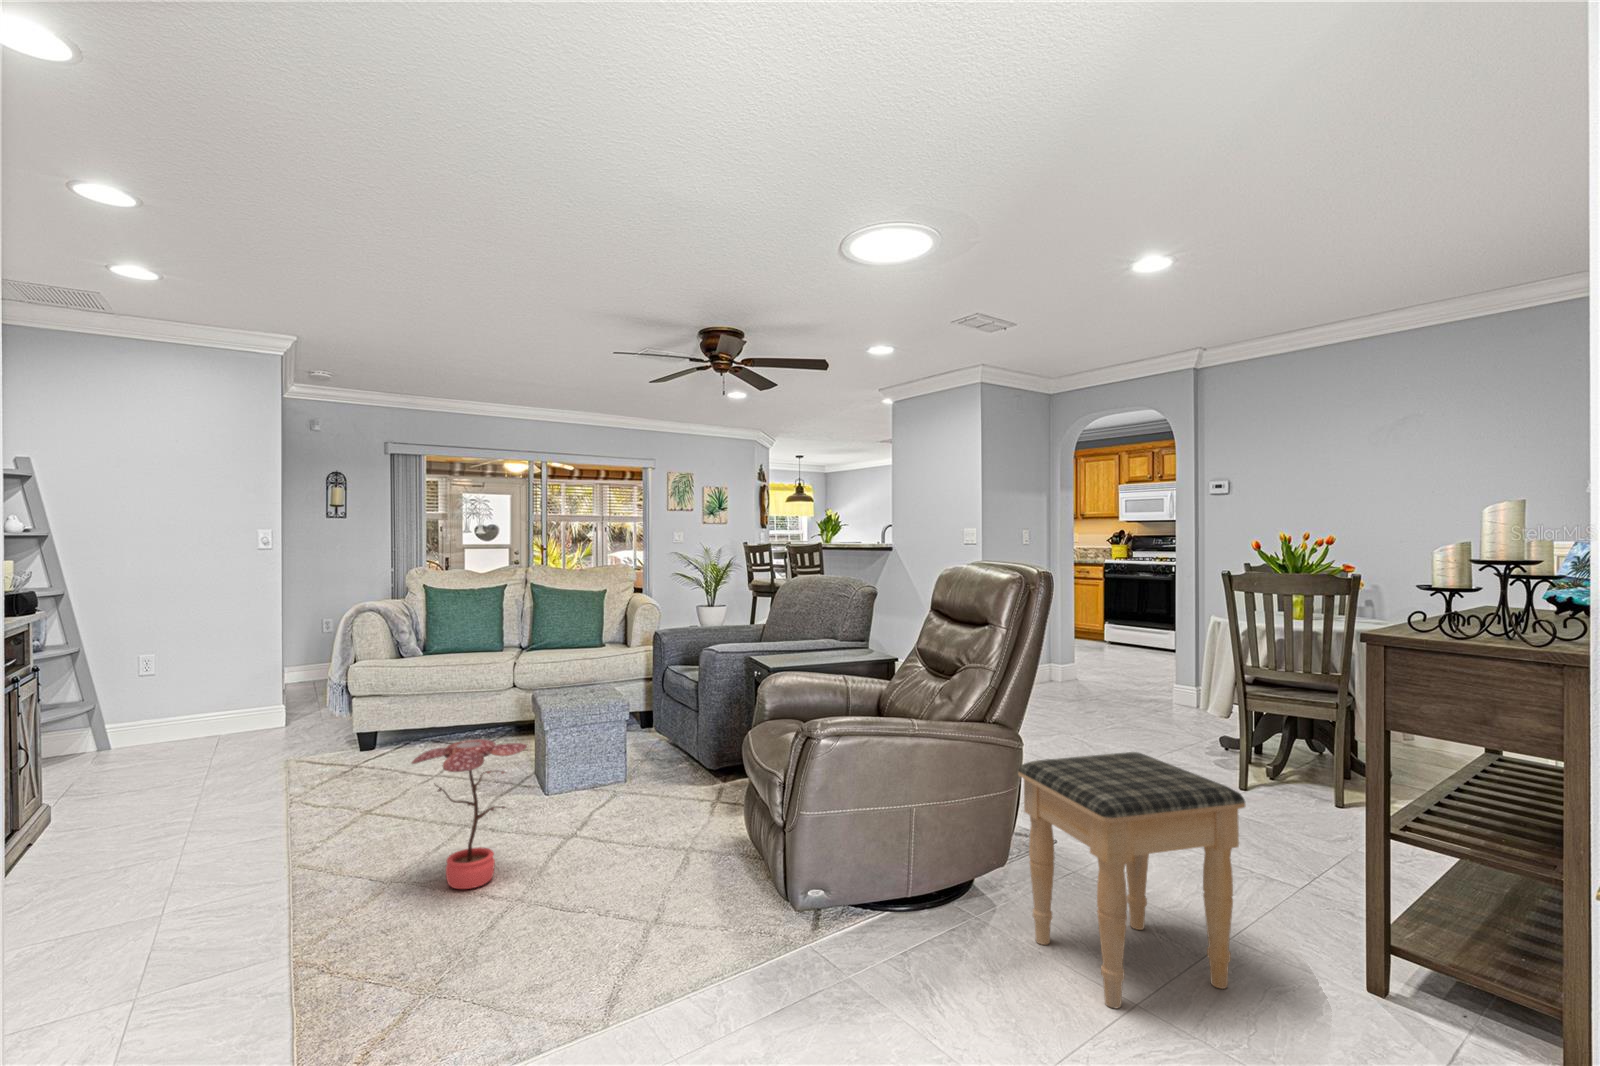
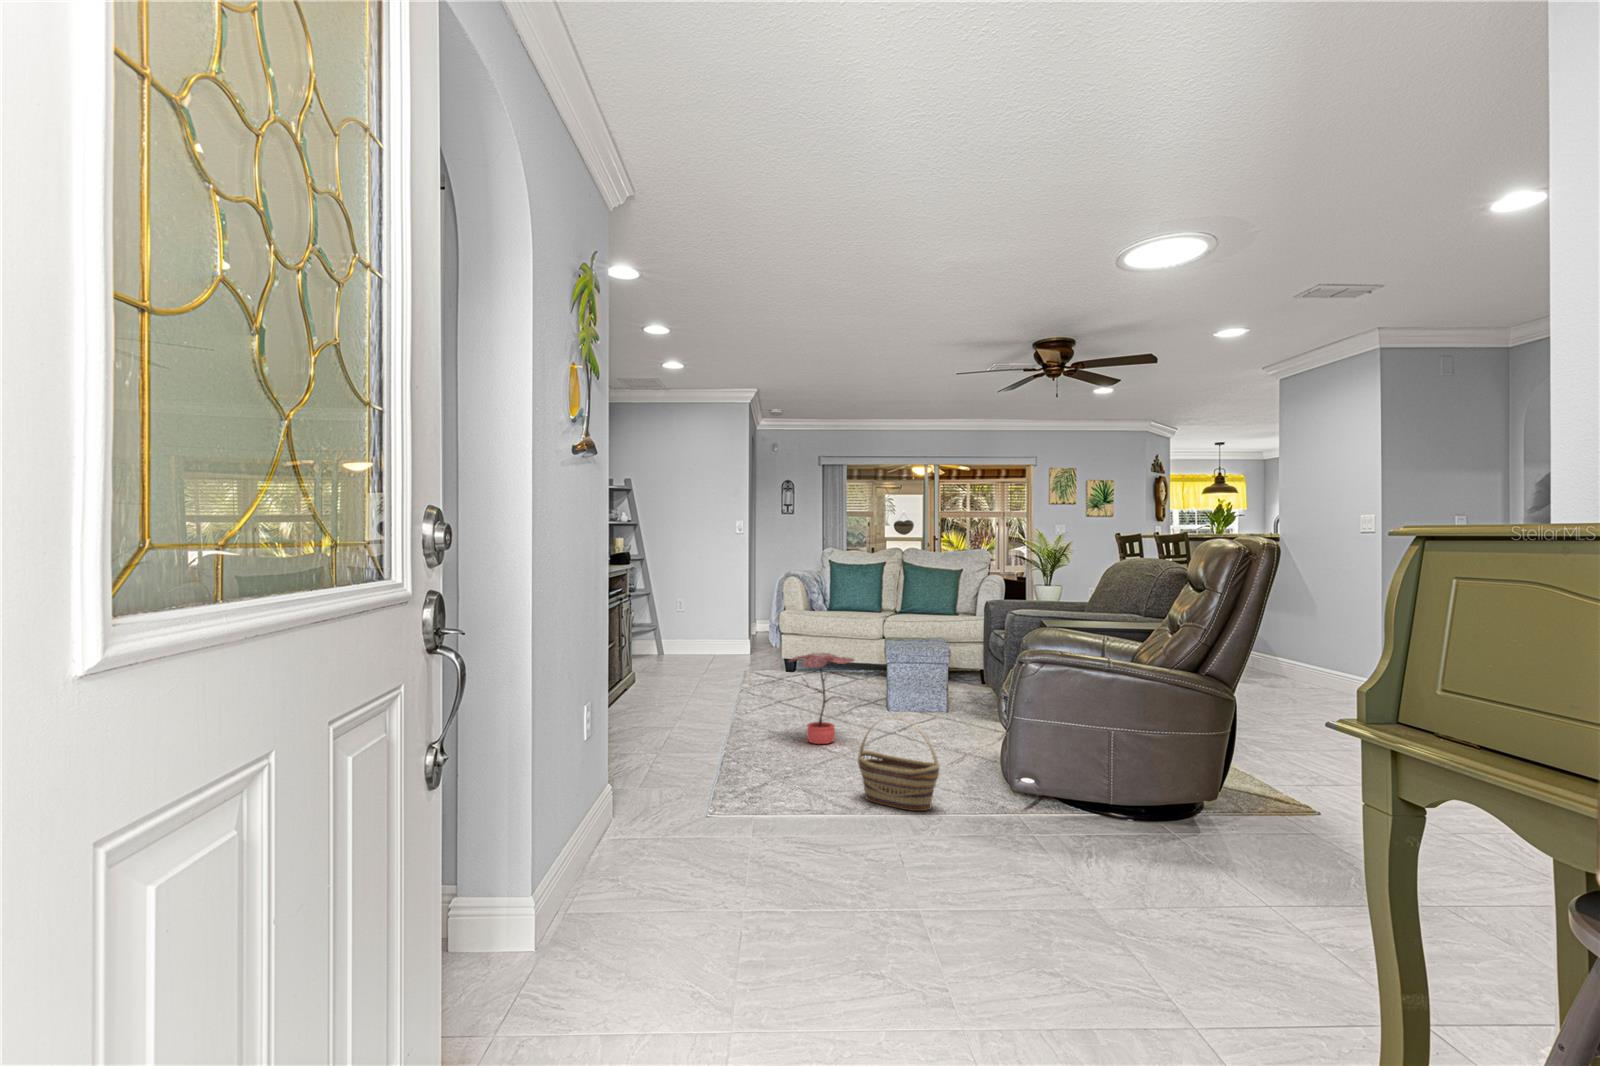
footstool: present [1018,752,1245,1008] -> none [1169,695,1331,883]
basket: none [589,855,731,1010] -> present [858,720,939,811]

